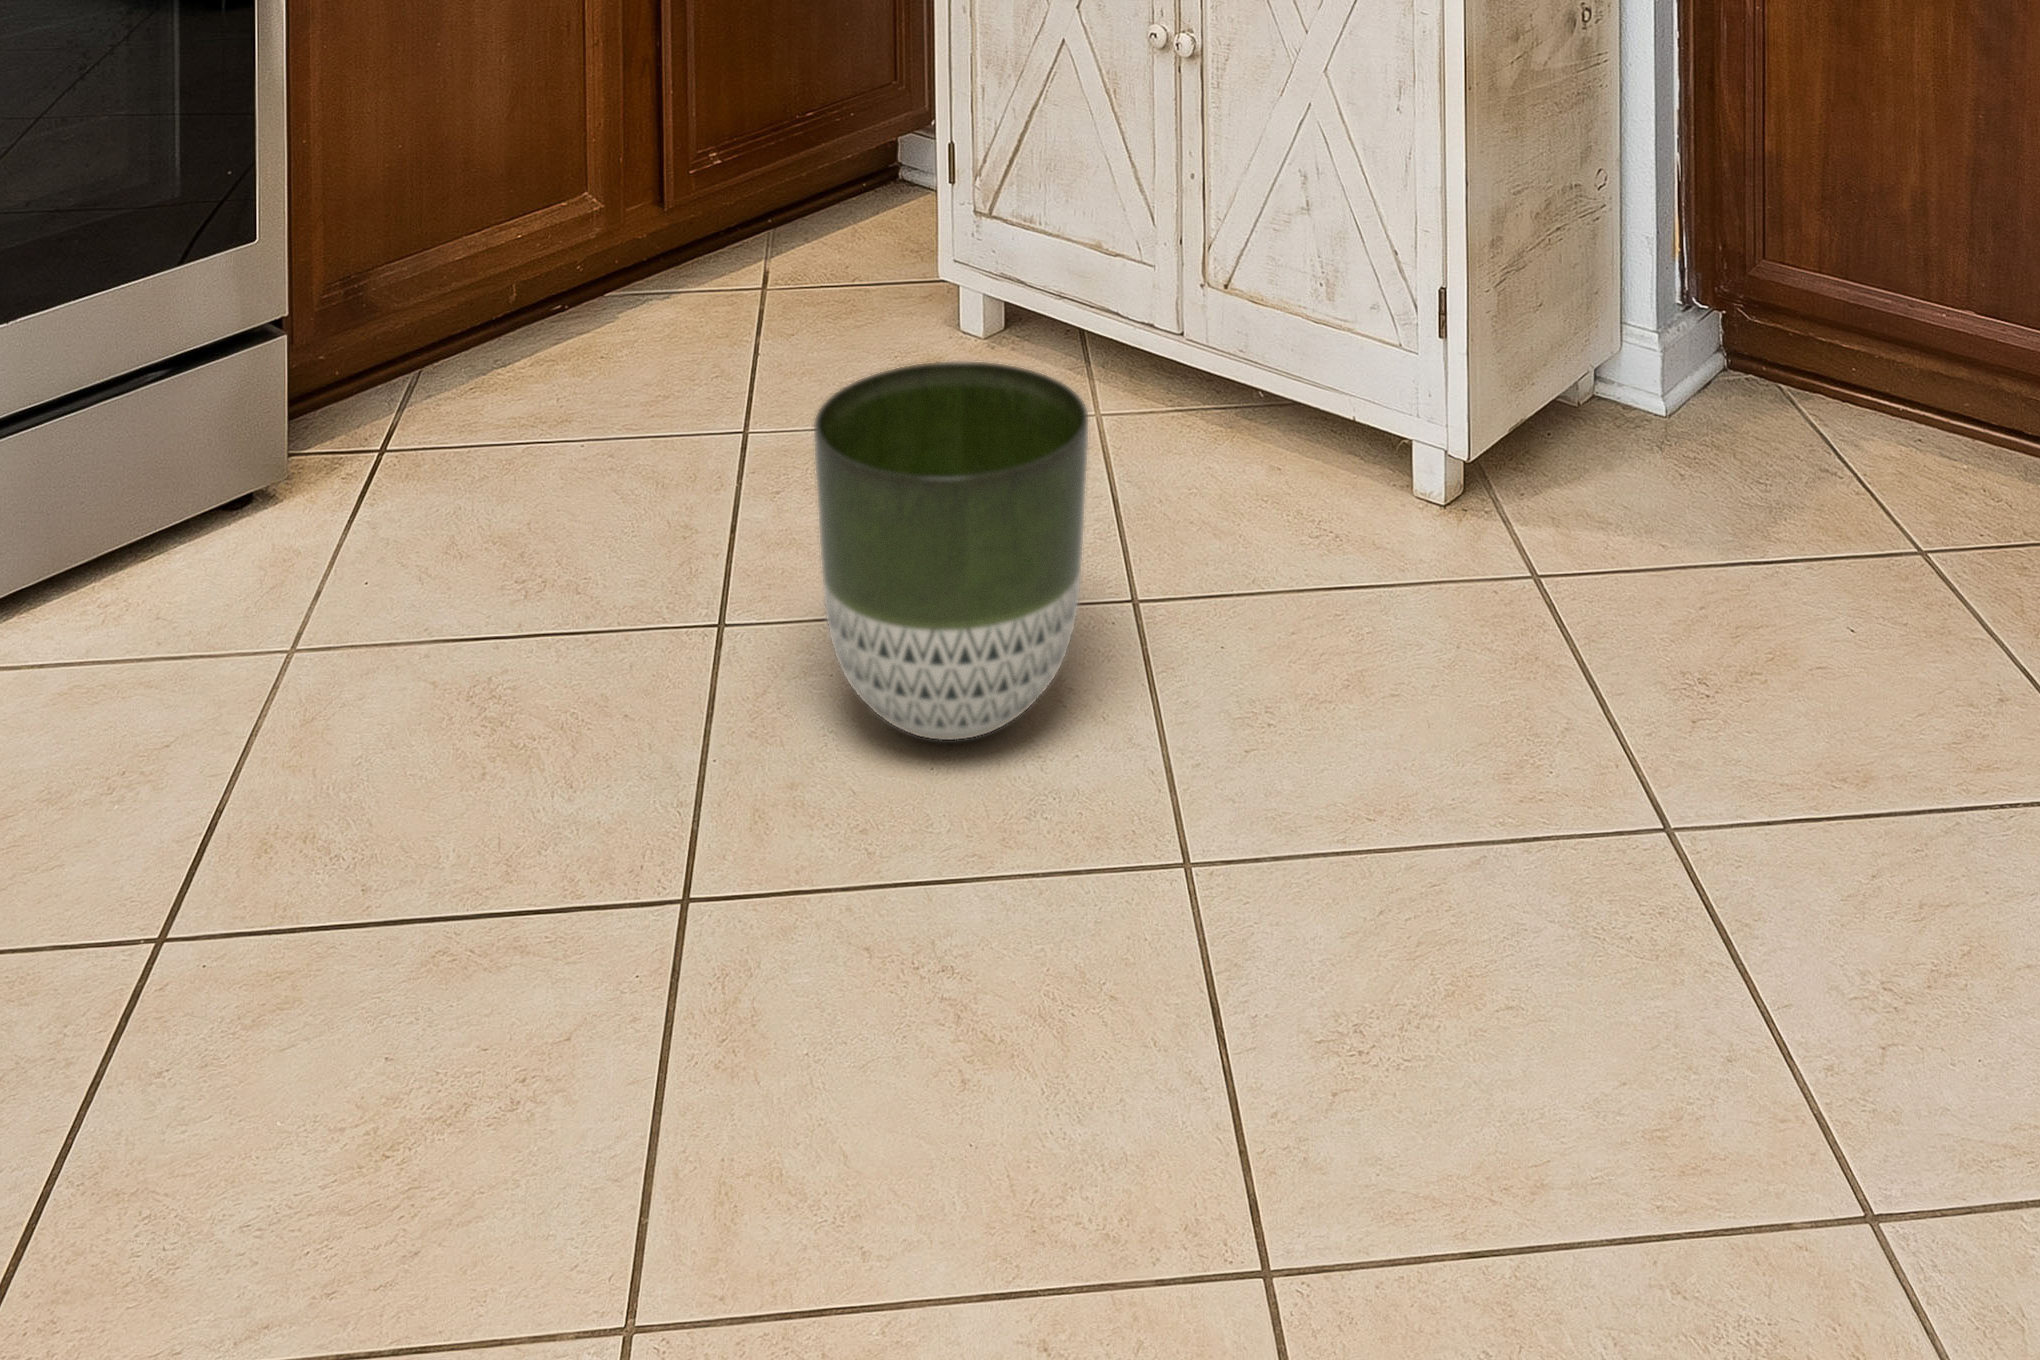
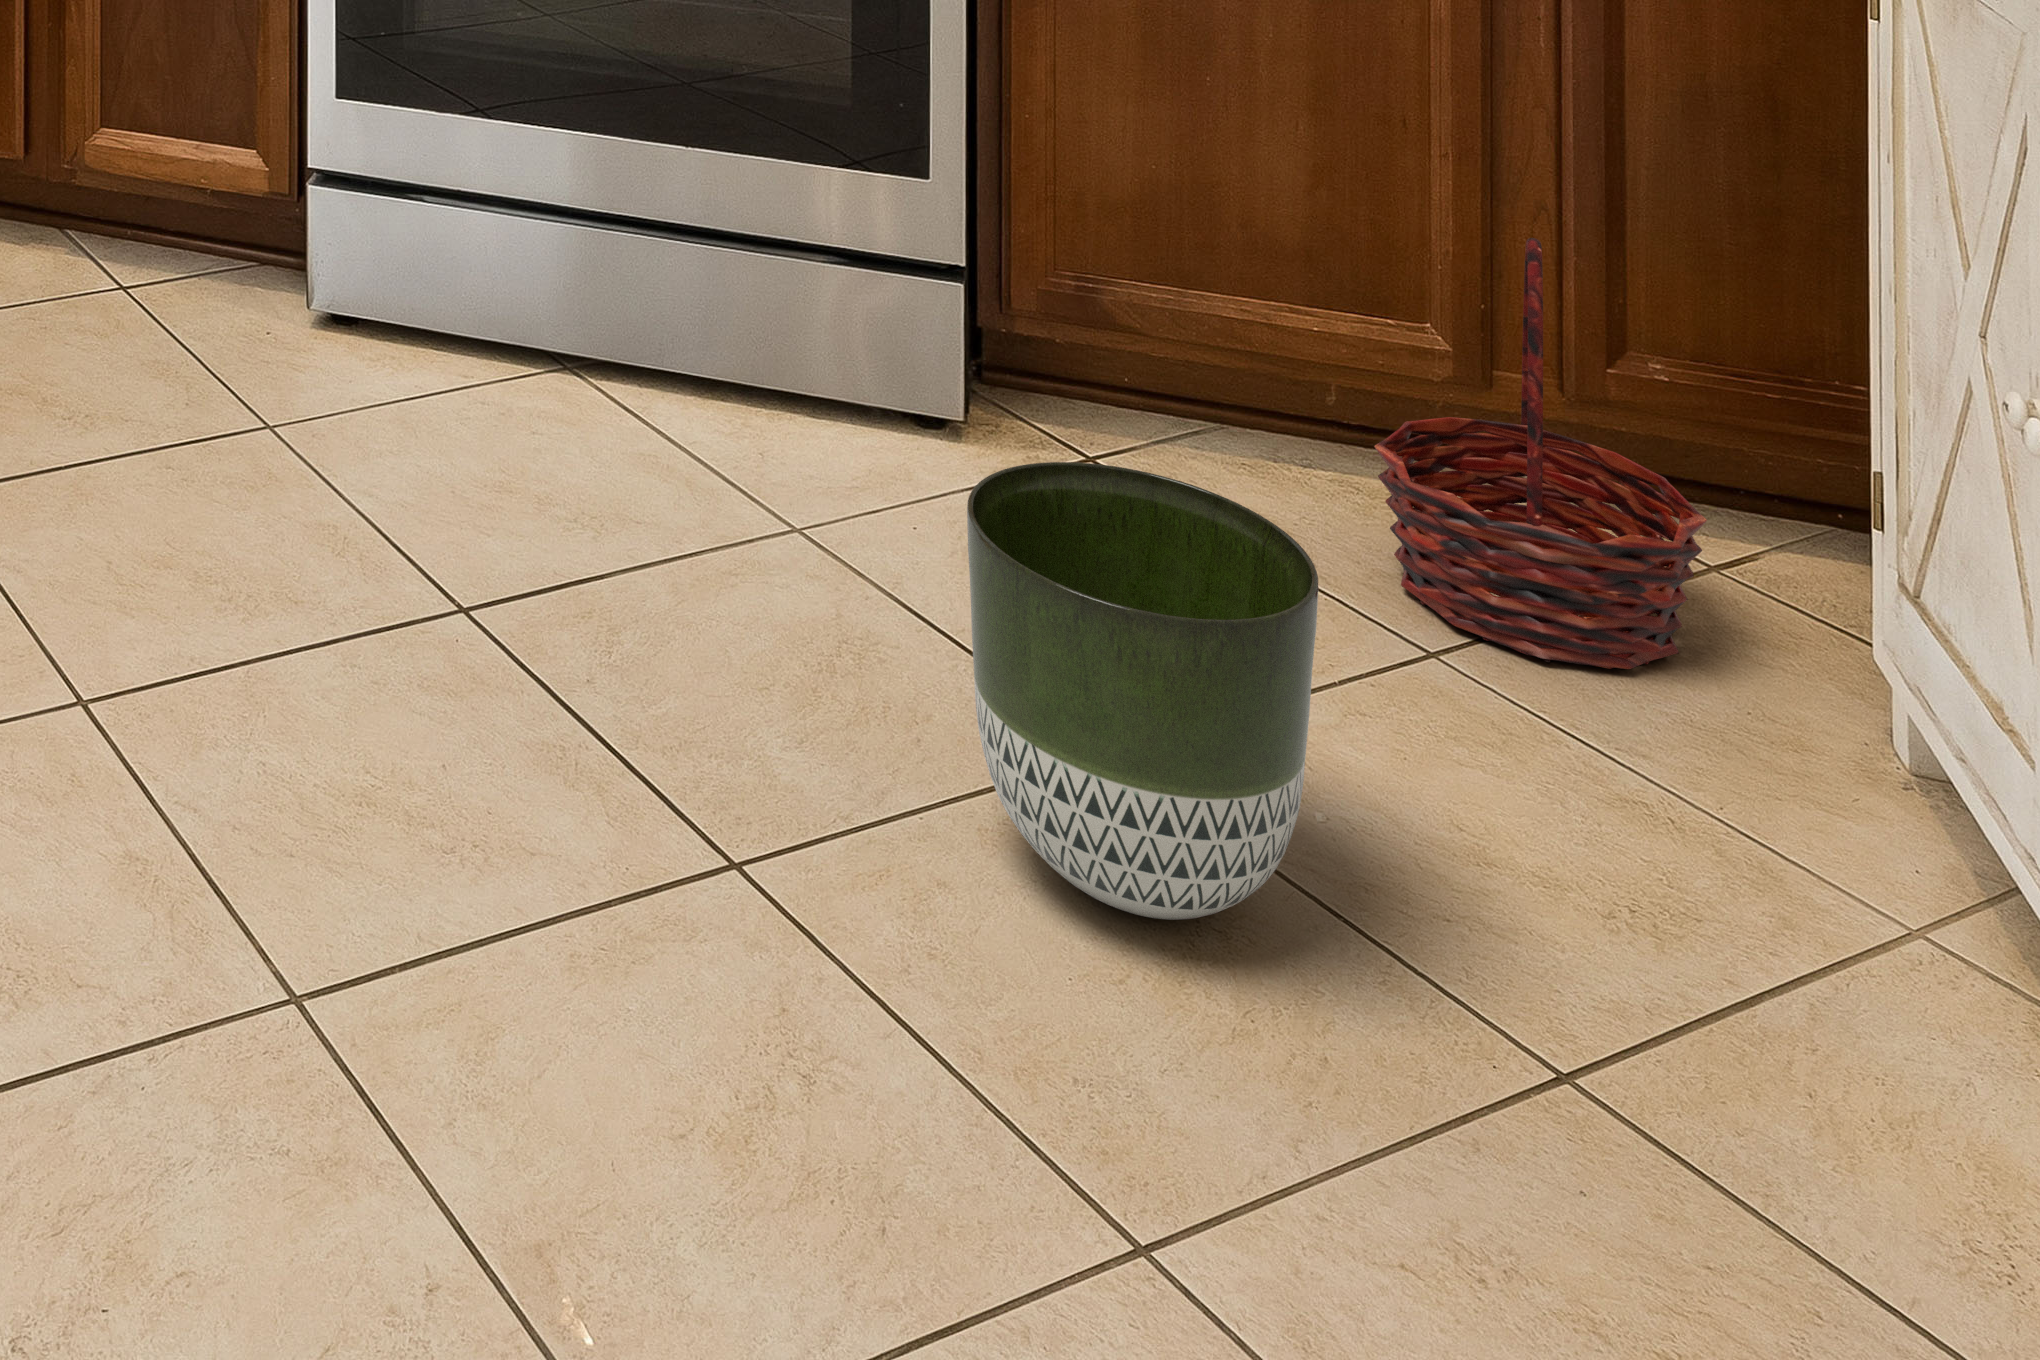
basket: none [685,96,914,433] -> present [1375,238,1707,669]

